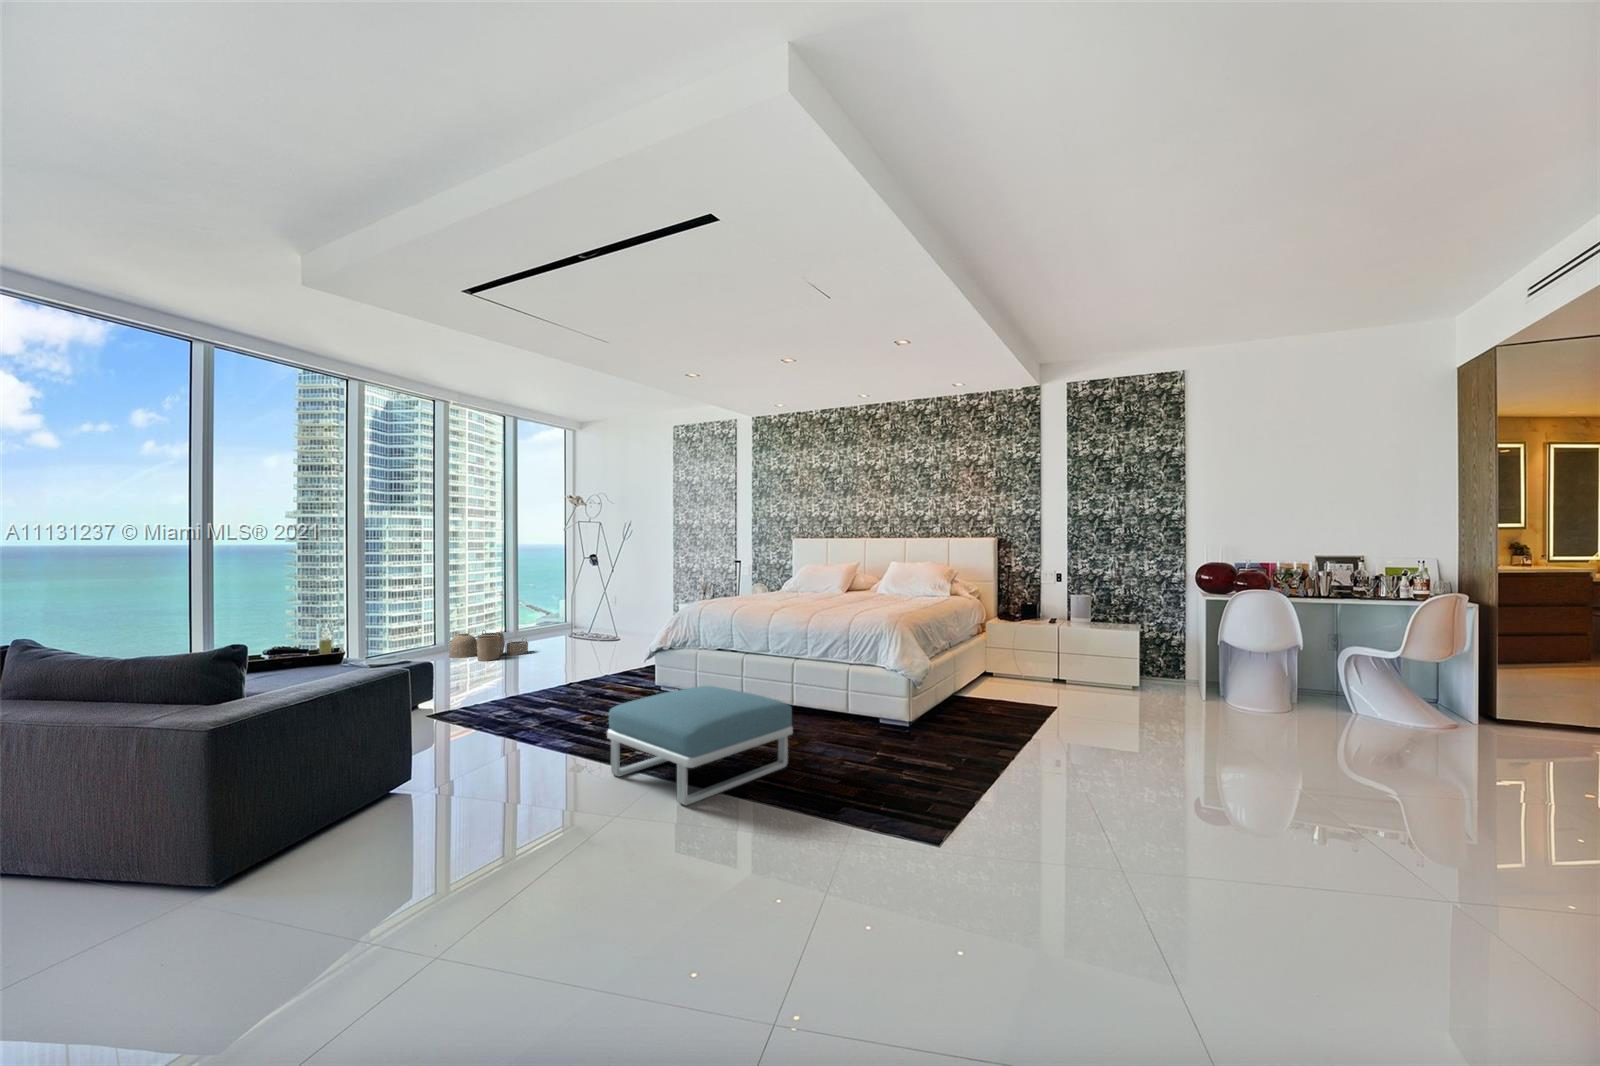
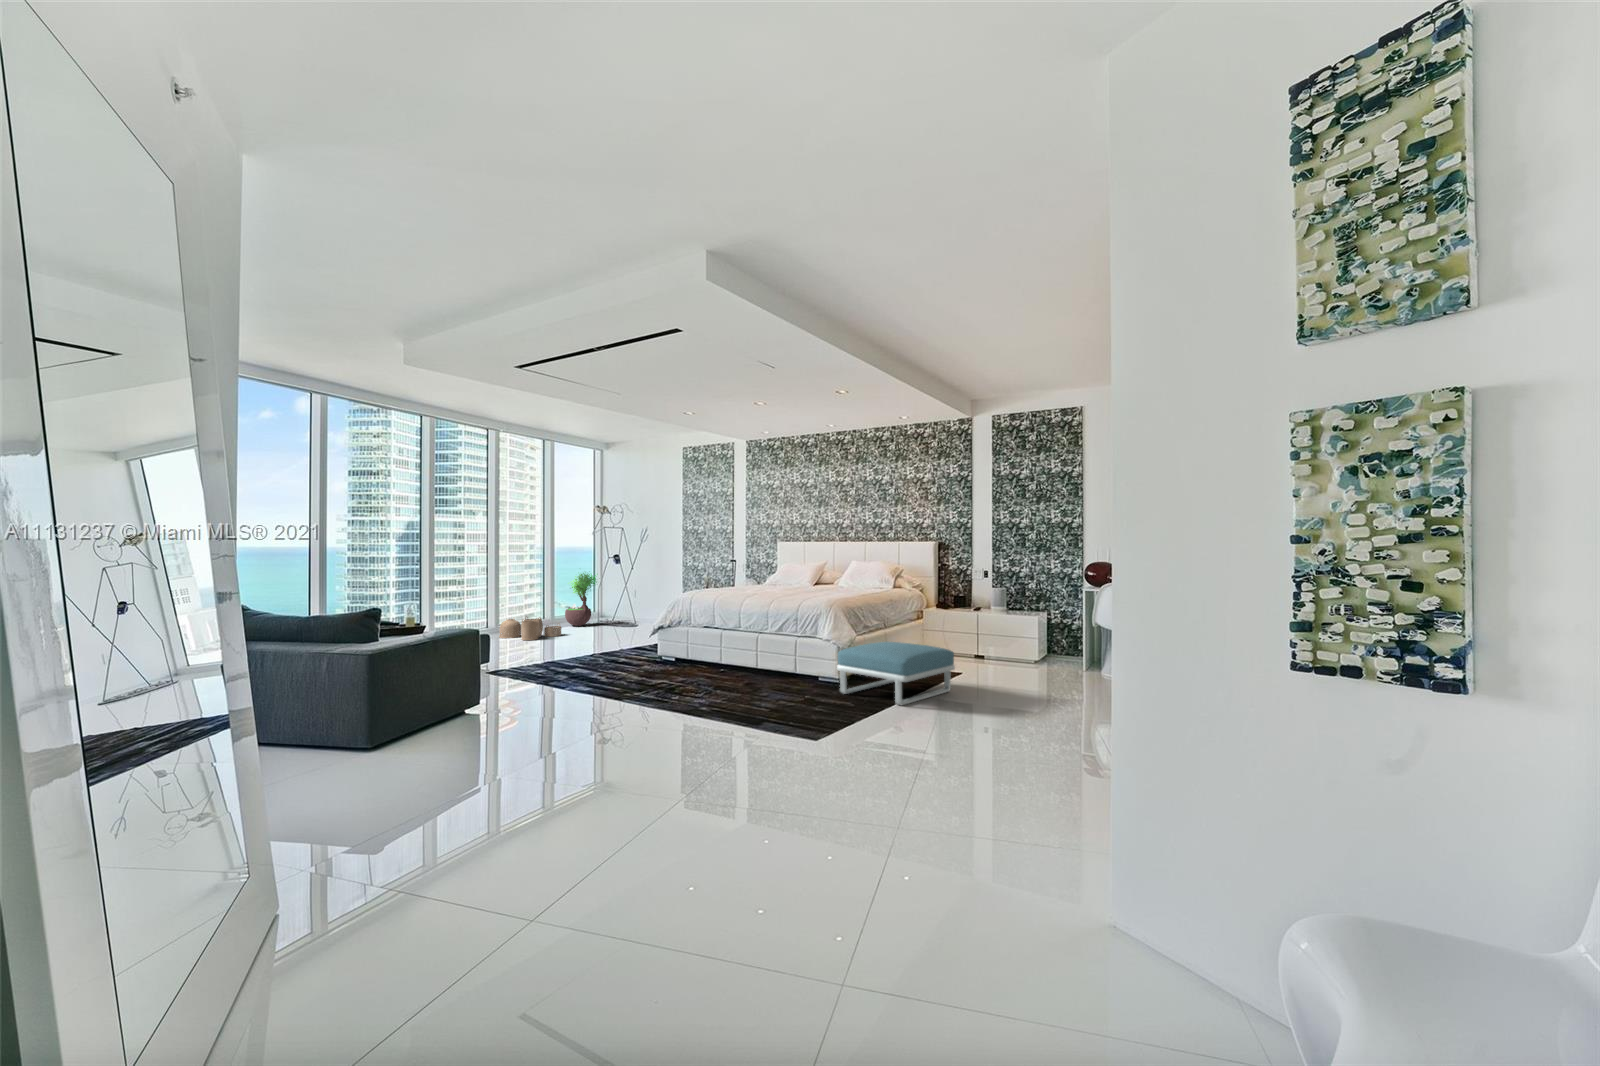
potted tree: none [532,570,575,639] -> present [565,573,597,626]
footstool: present [607,686,793,805] -> present [837,642,955,706]

